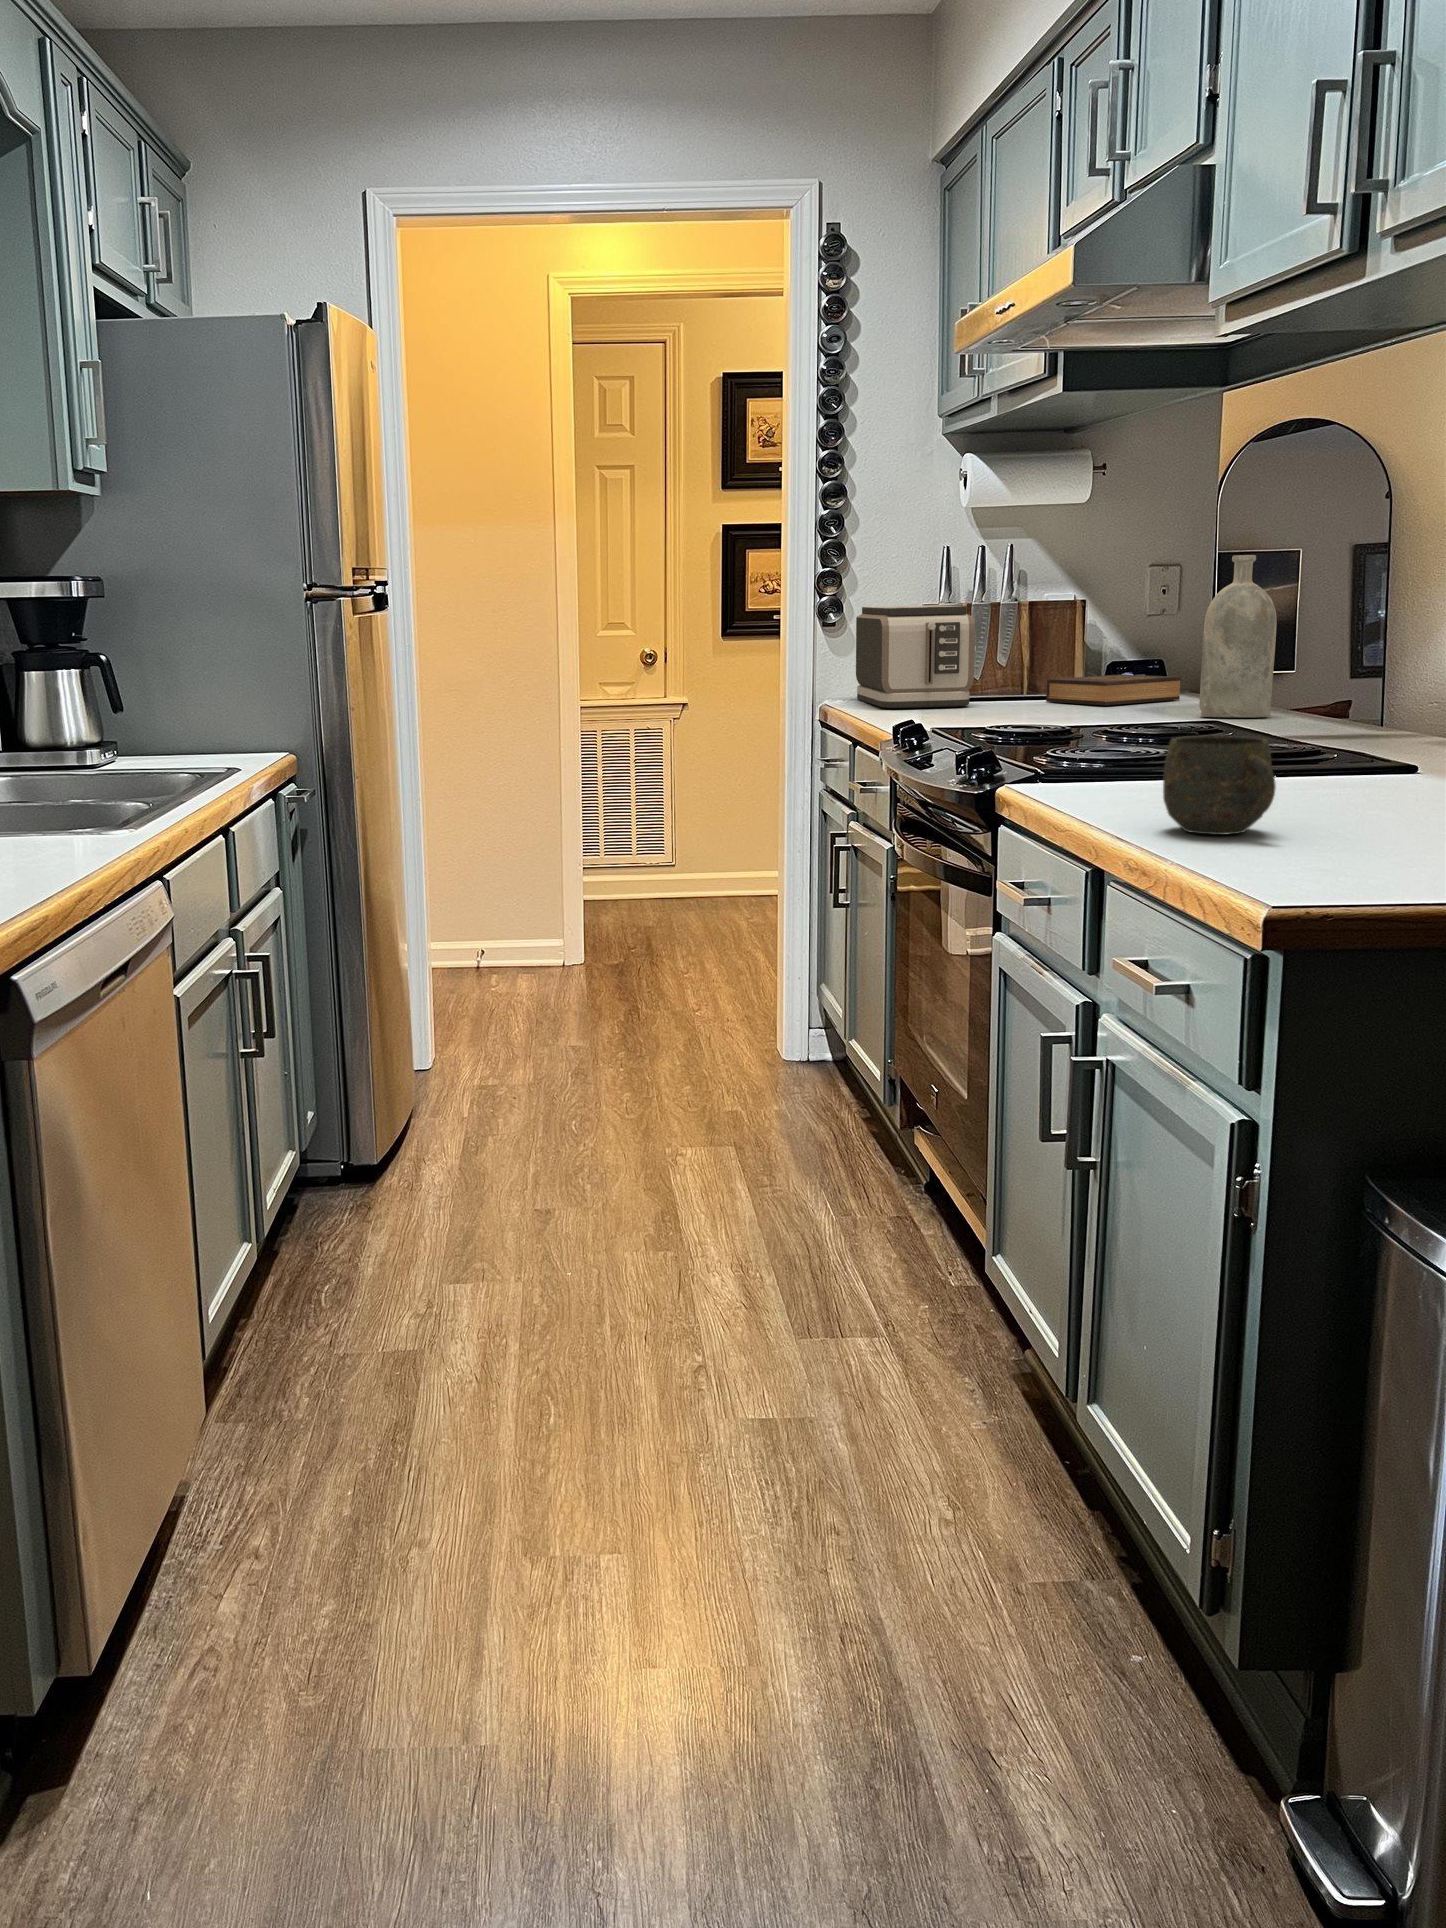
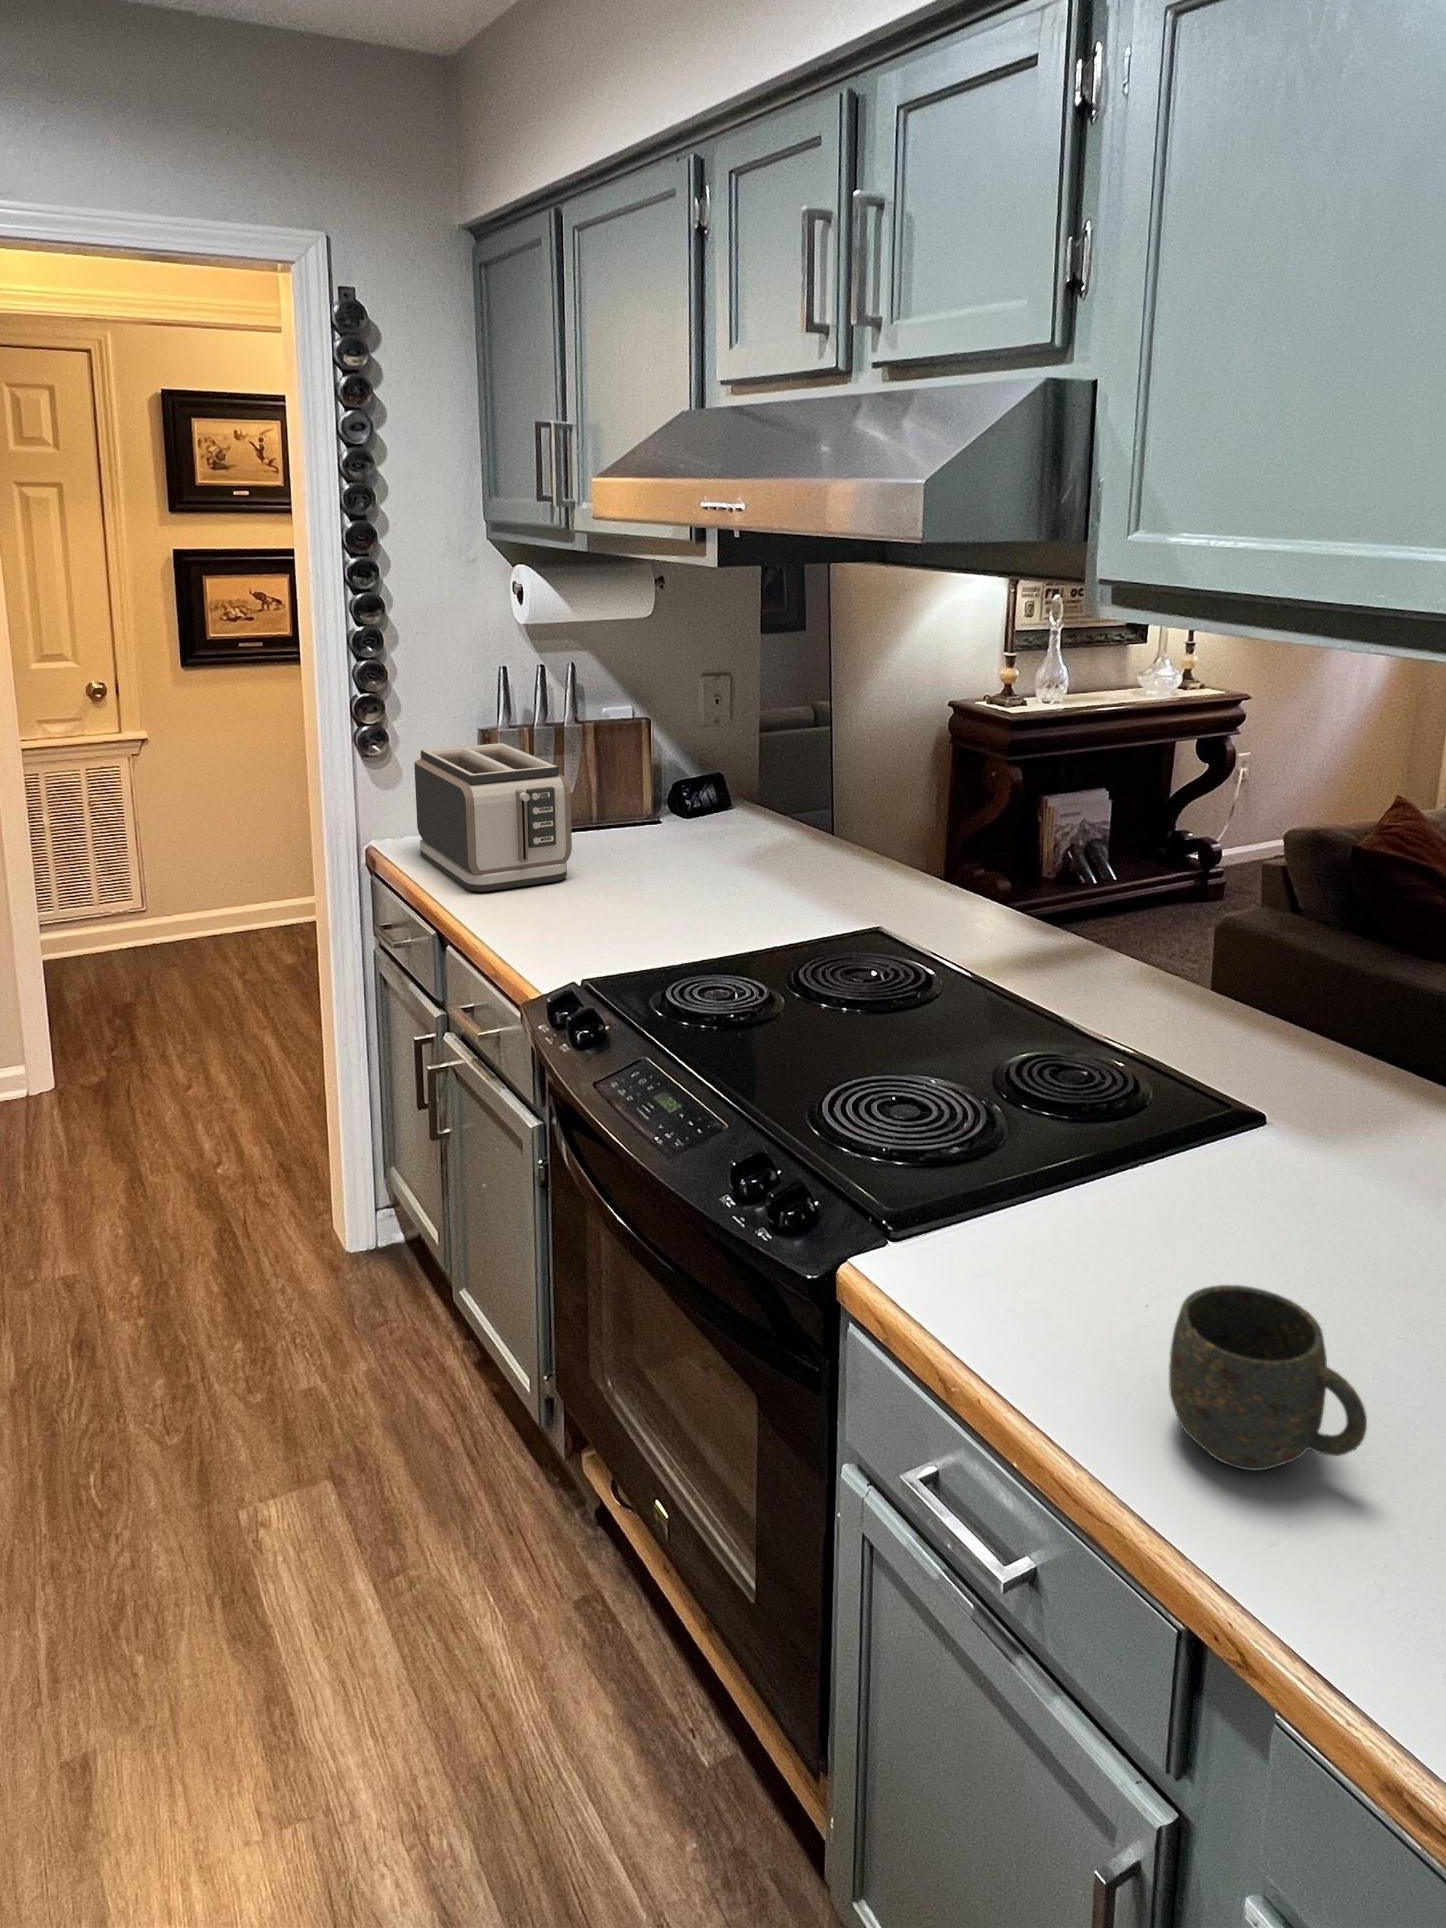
bottle: present [1199,555,1277,717] -> none [835,731,908,905]
hardback book: present [1046,675,1181,705] -> none [642,812,775,870]

